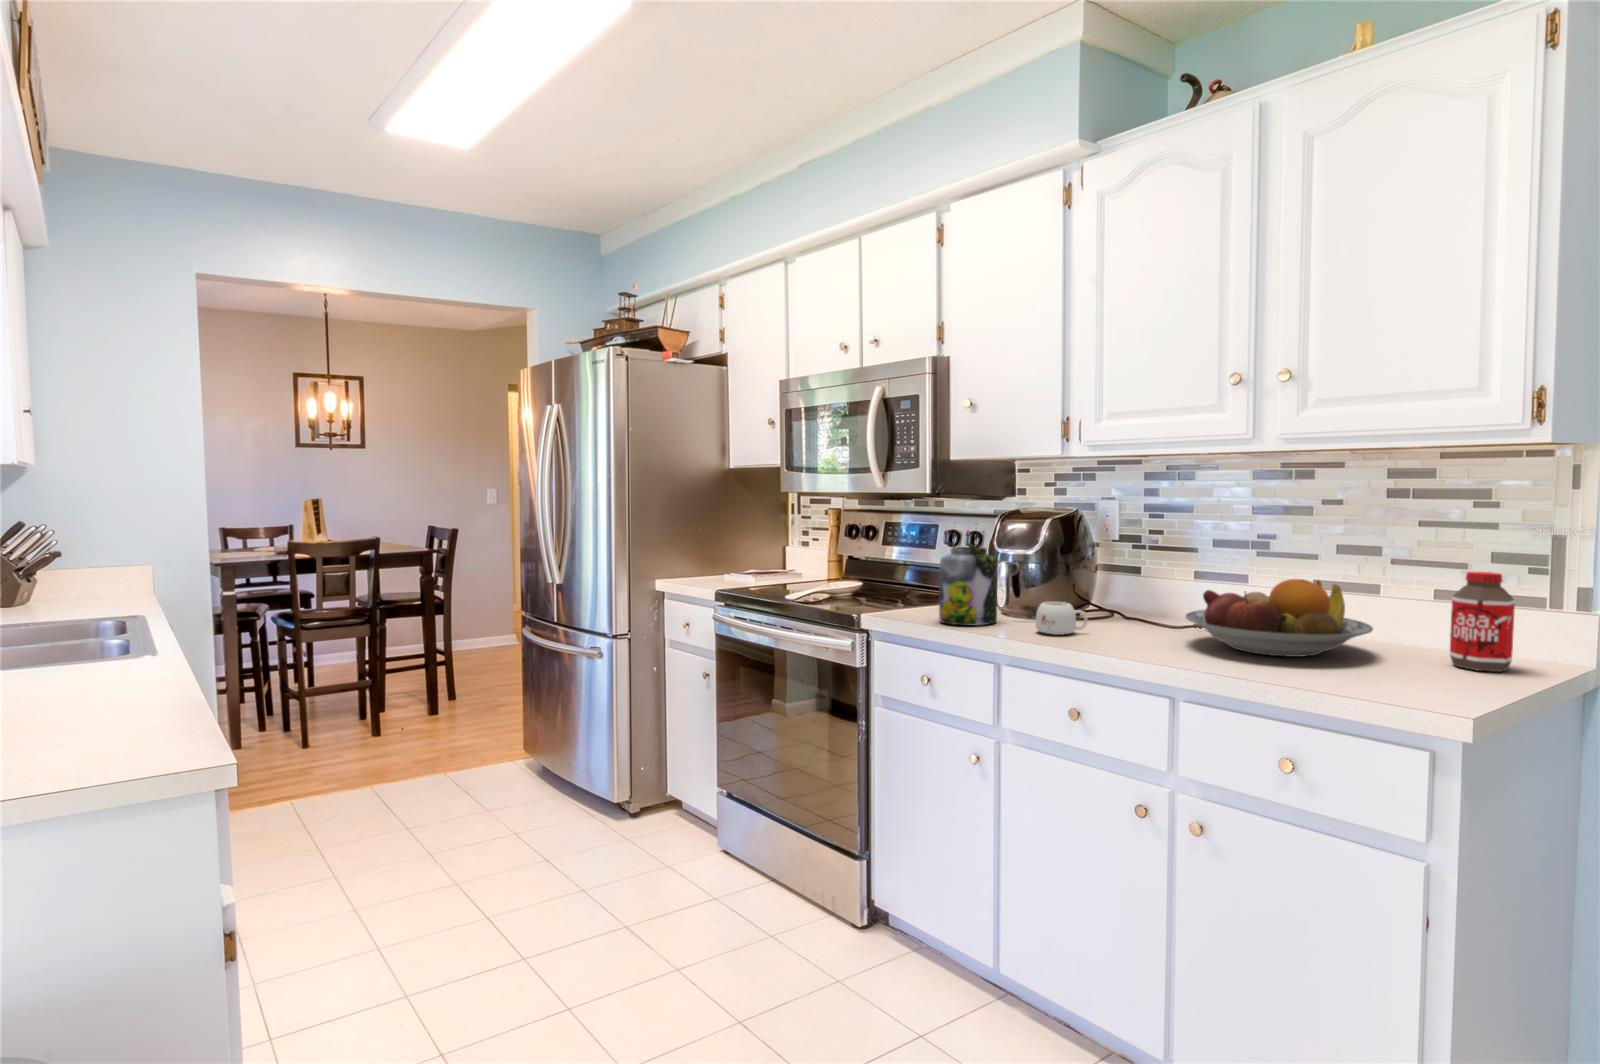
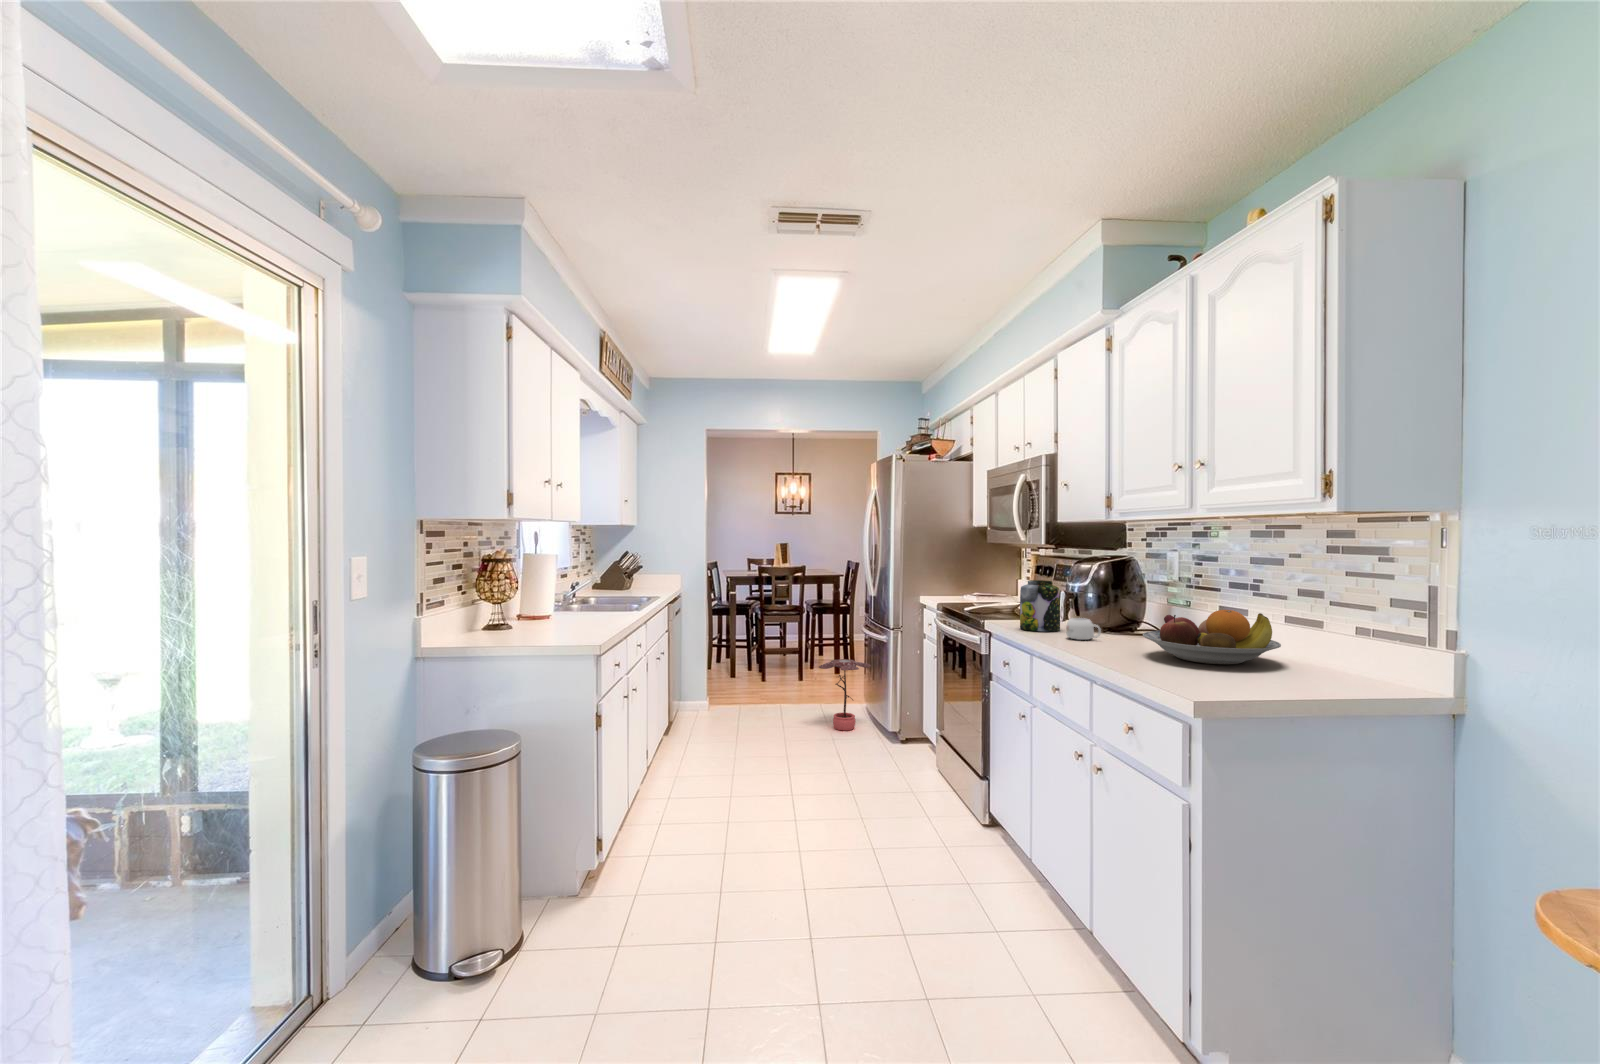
bottle: present [1450,572,1515,672] -> none [1318,609,1366,686]
potted plant: none [483,689,572,809] -> present [819,659,871,731]

